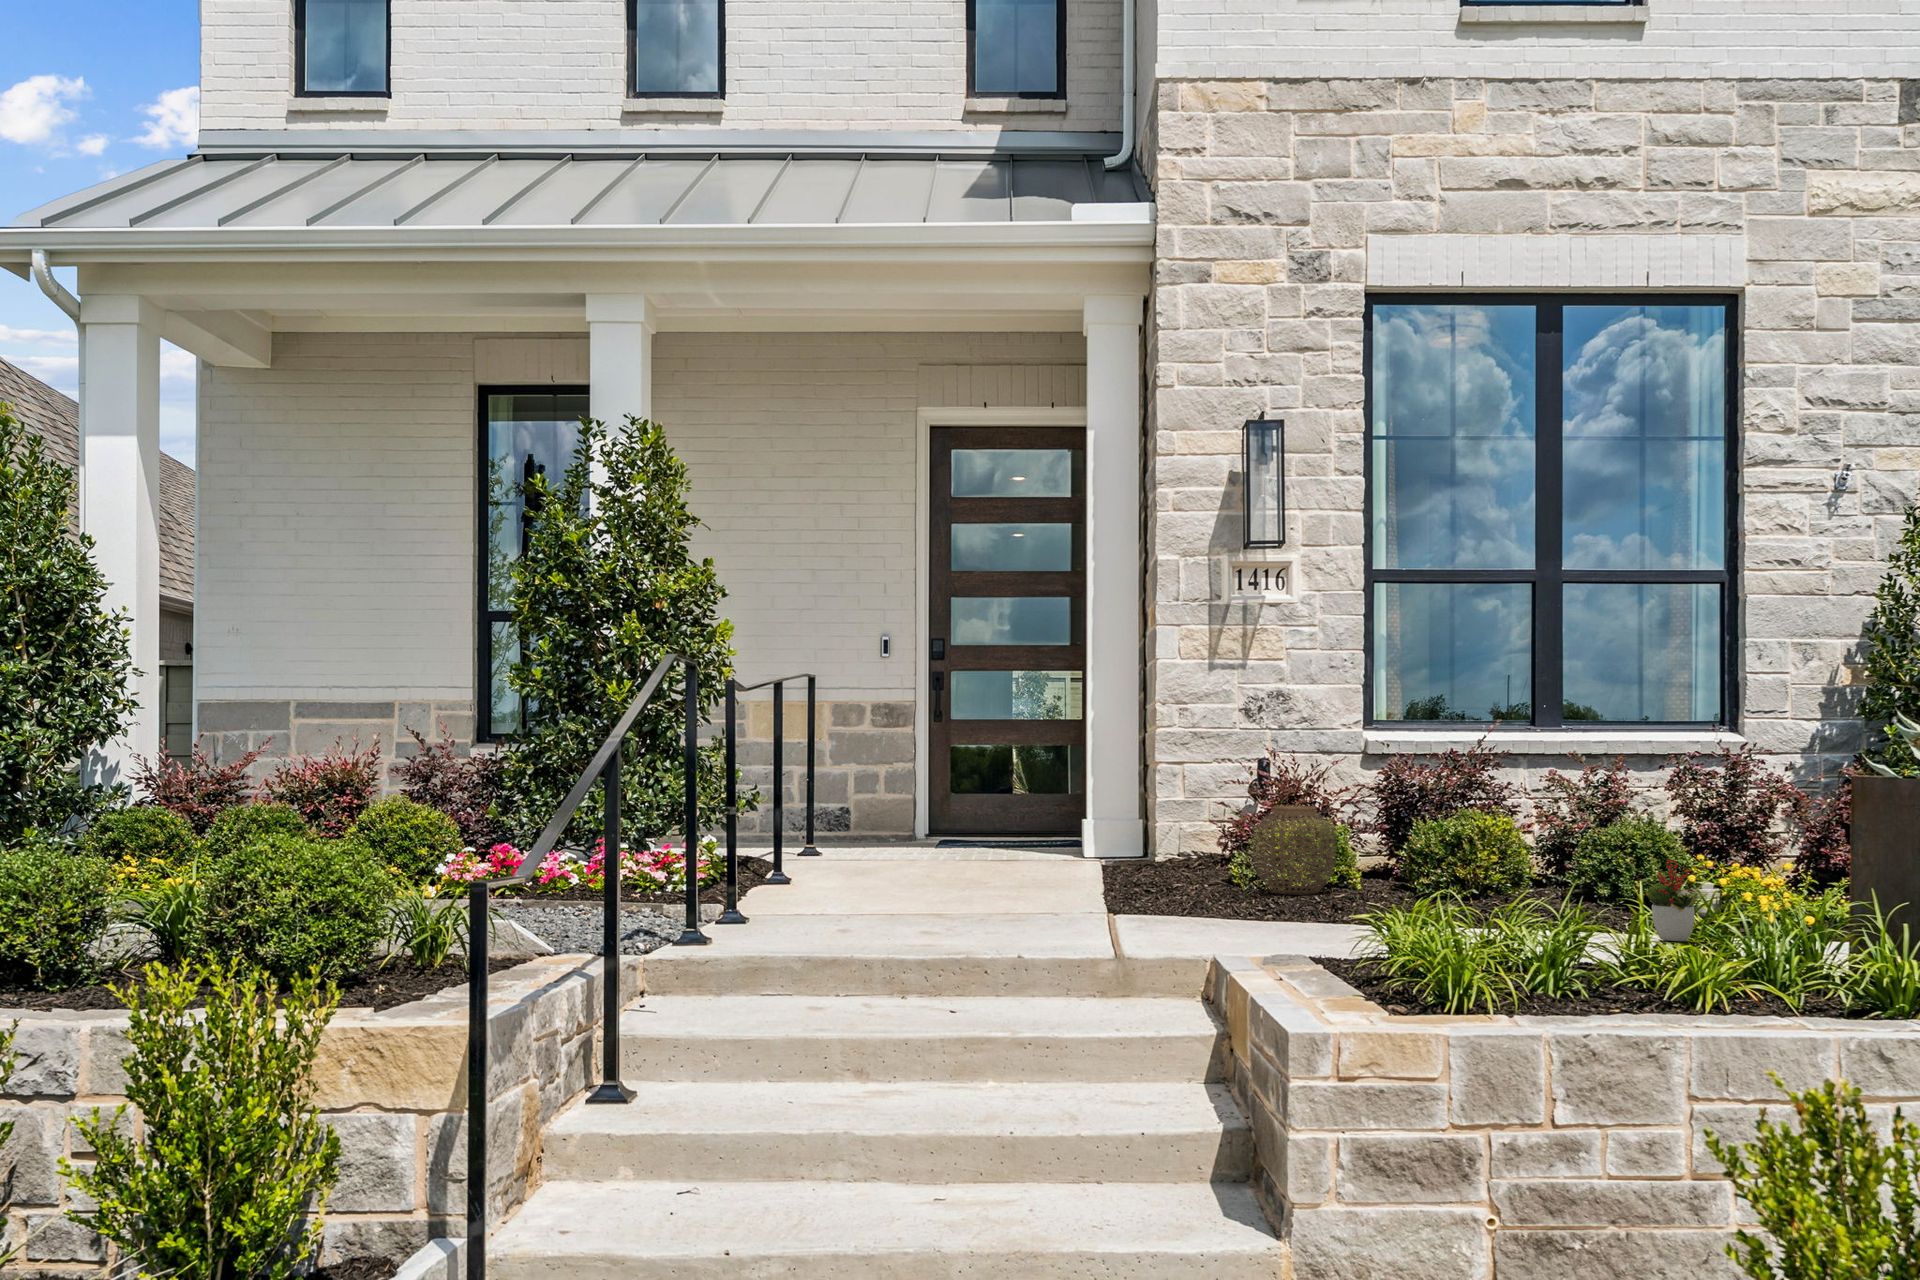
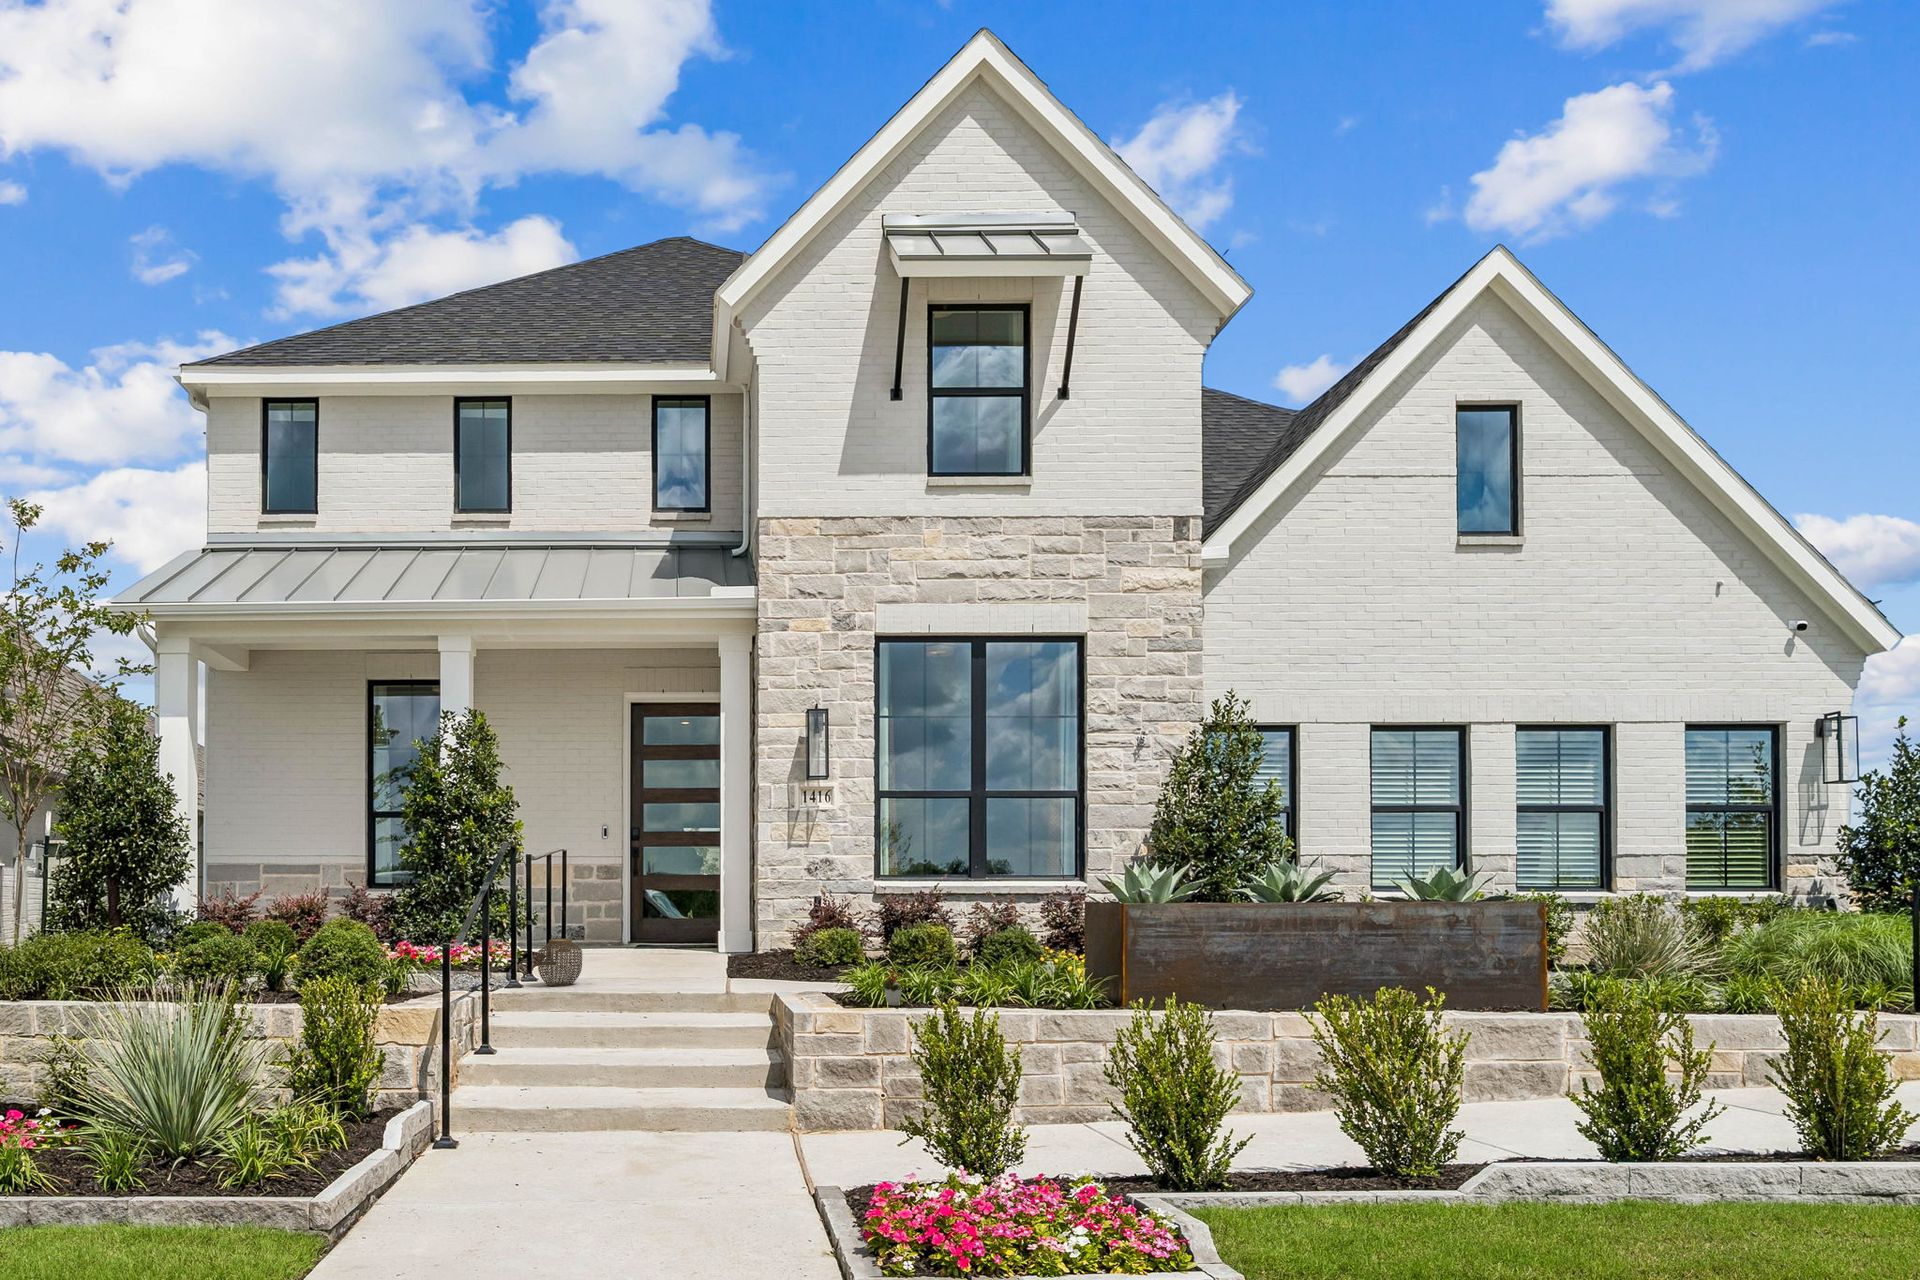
woven basket: present [1253,806,1337,894] -> present [538,939,582,986]

